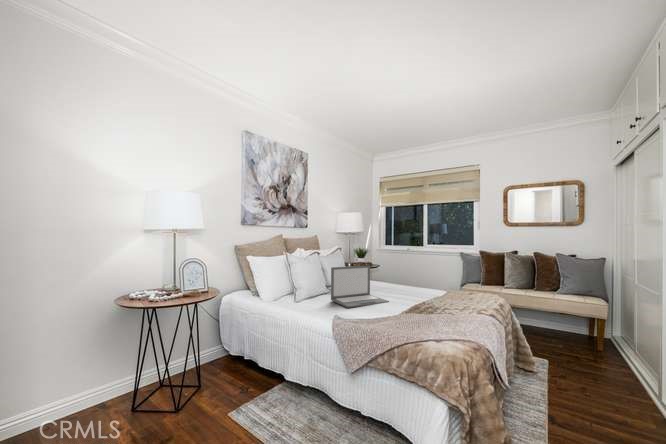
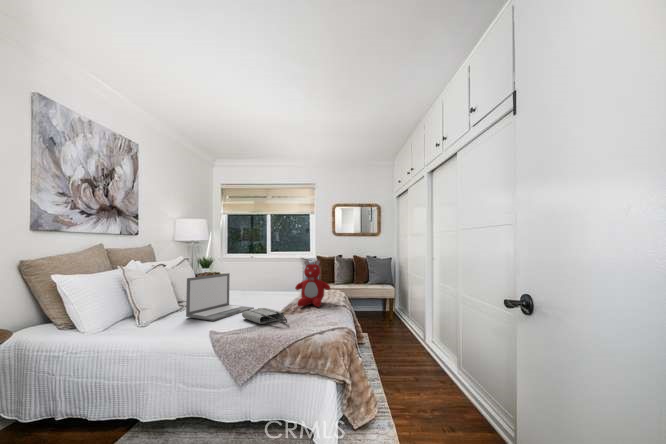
teddy bear: none [430,259,471,312] -> present [295,260,330,307]
tote bag: none [371,303,408,323] -> present [242,308,287,325]

